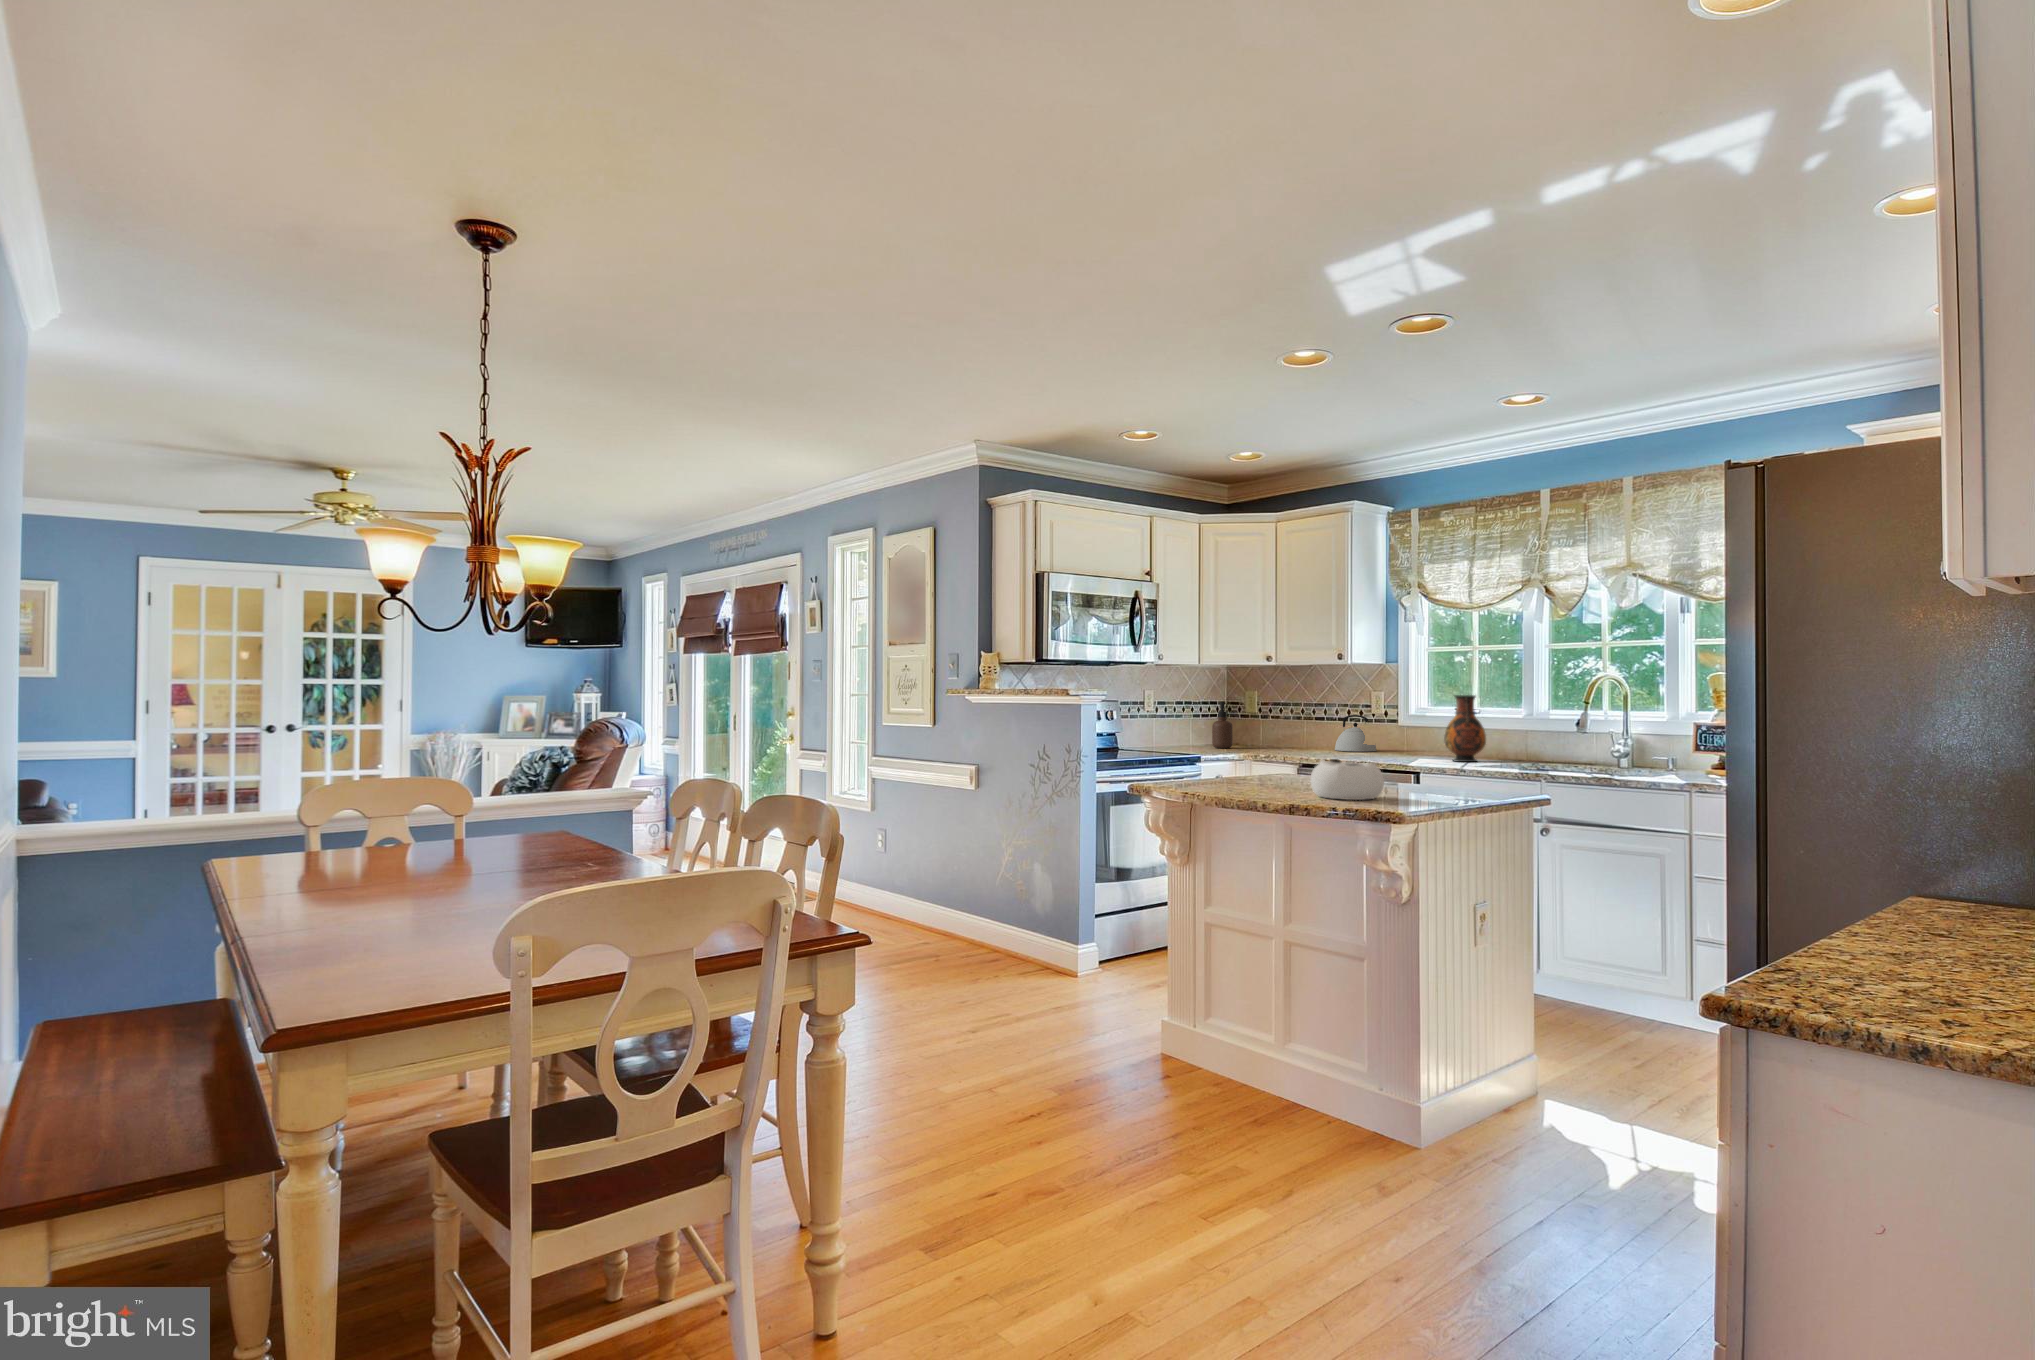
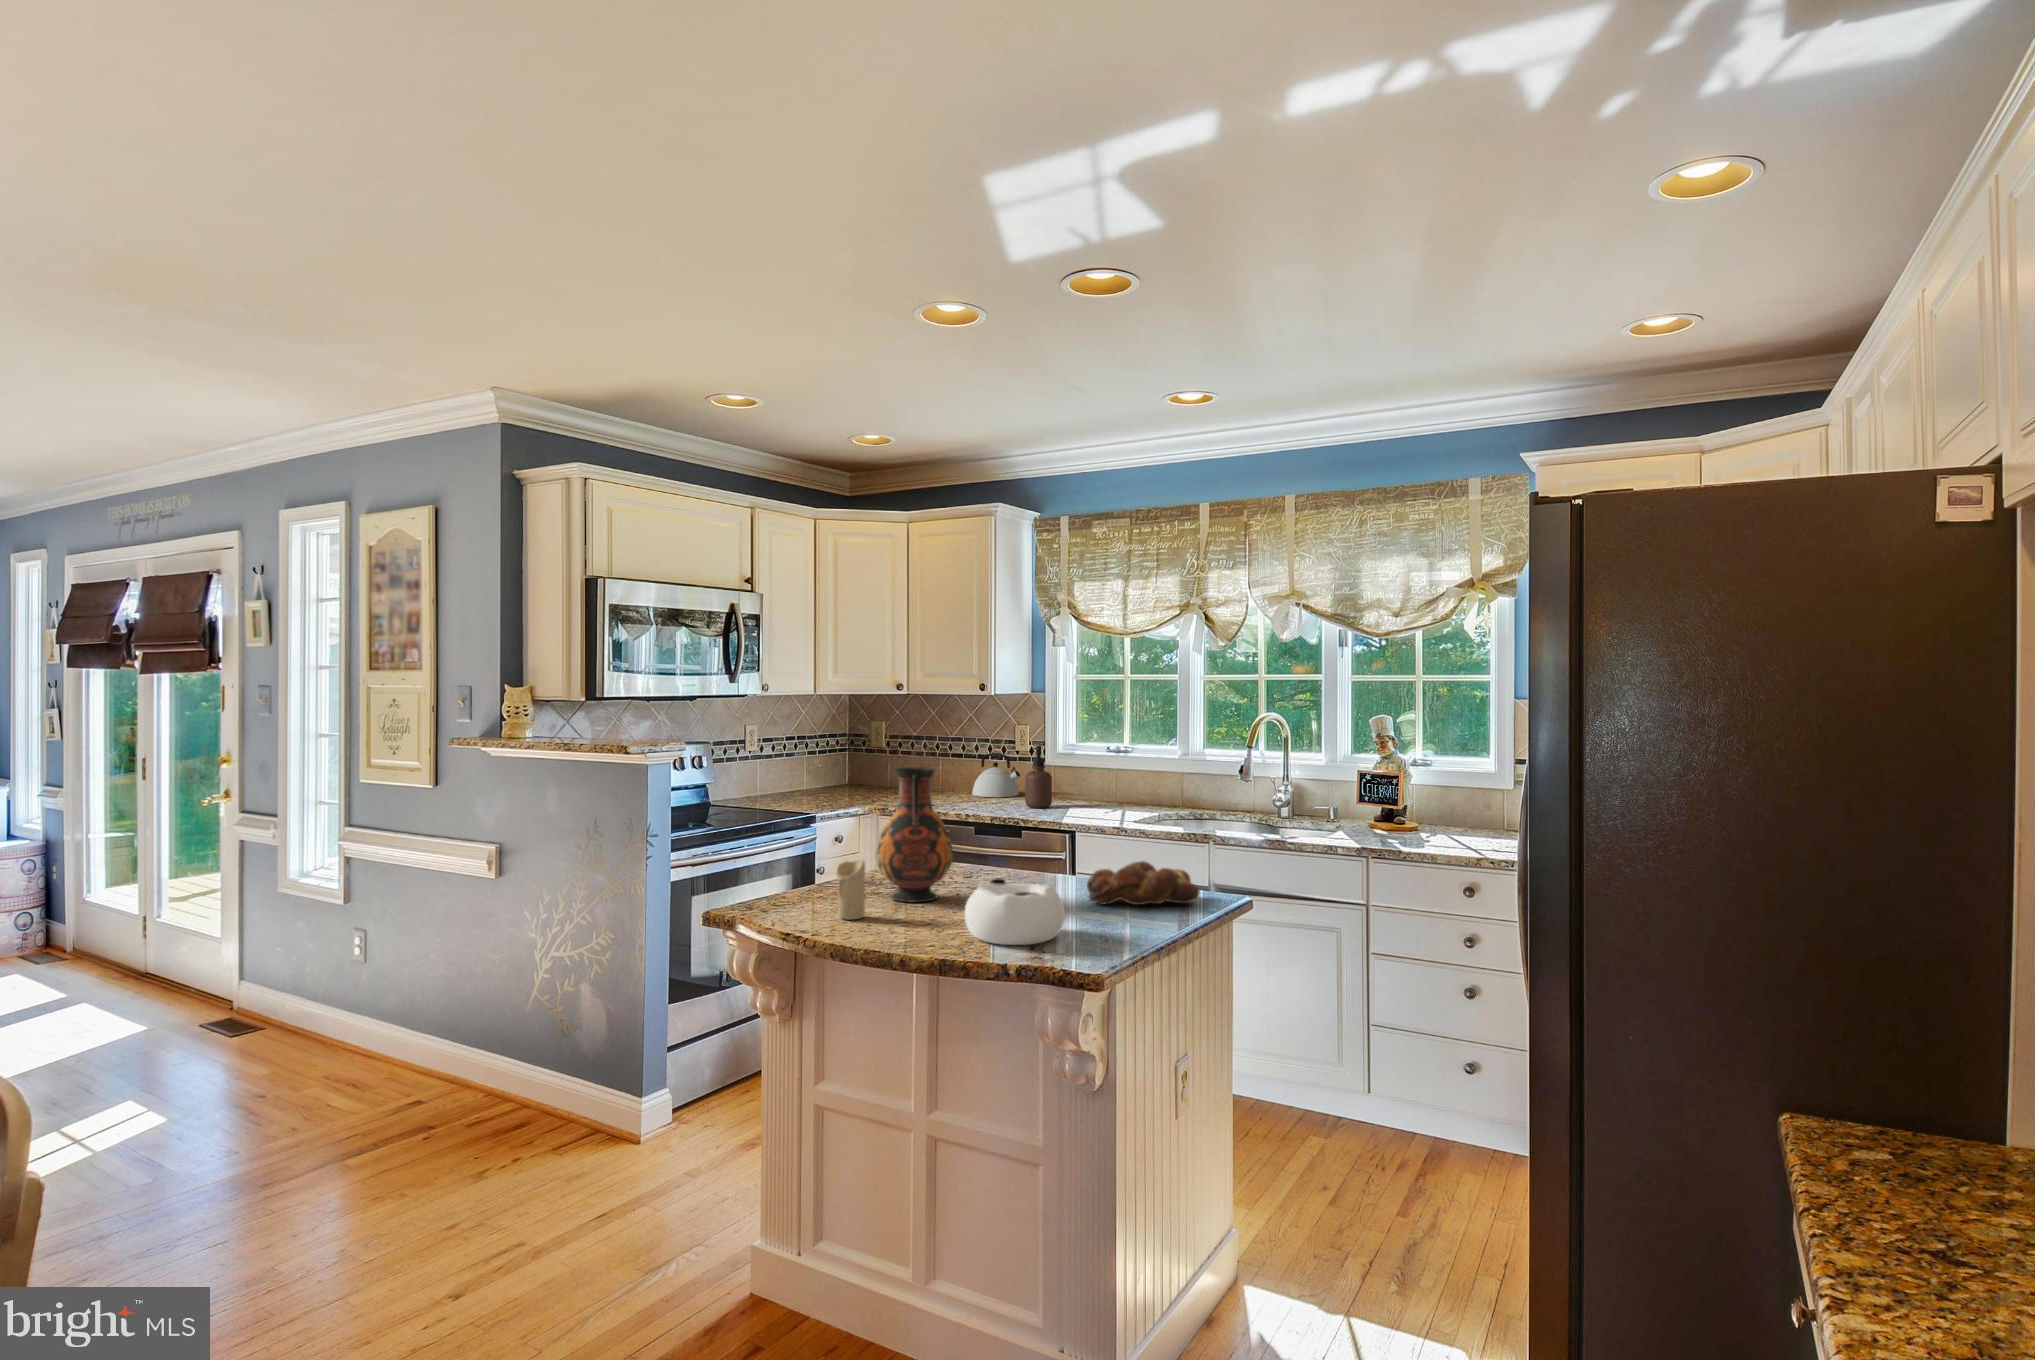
vase: present [1444,695,1486,762] -> present [876,767,953,902]
soap dispenser: present [1212,702,1233,748] -> present [1025,746,1052,808]
candle: none [1221,748,1241,788] -> present [836,860,865,920]
bread loaf: none [1409,761,1500,791] -> present [1087,861,1200,905]

